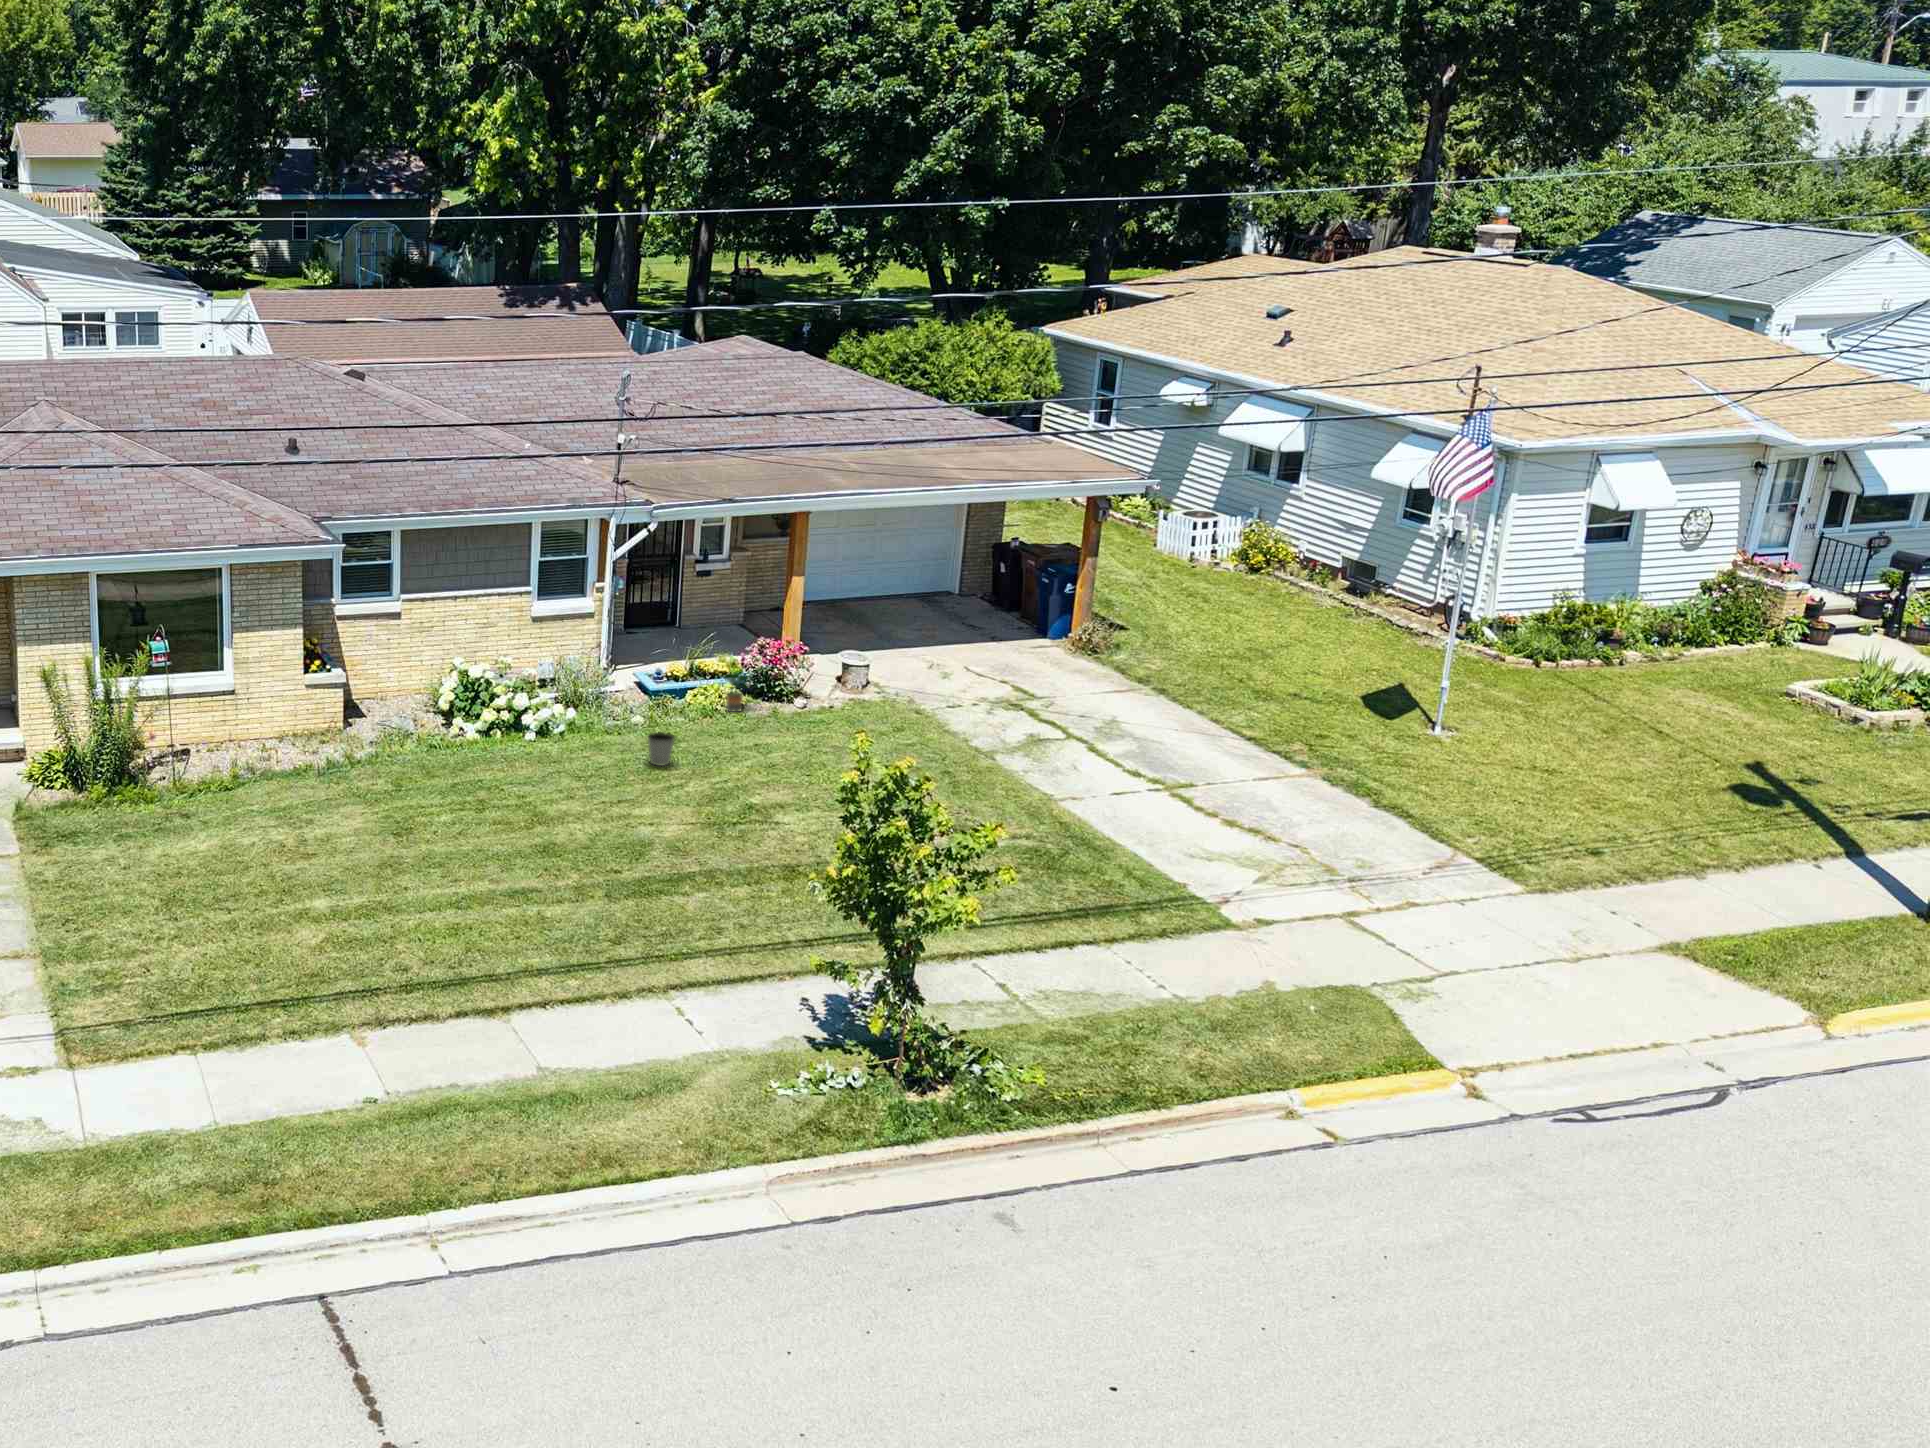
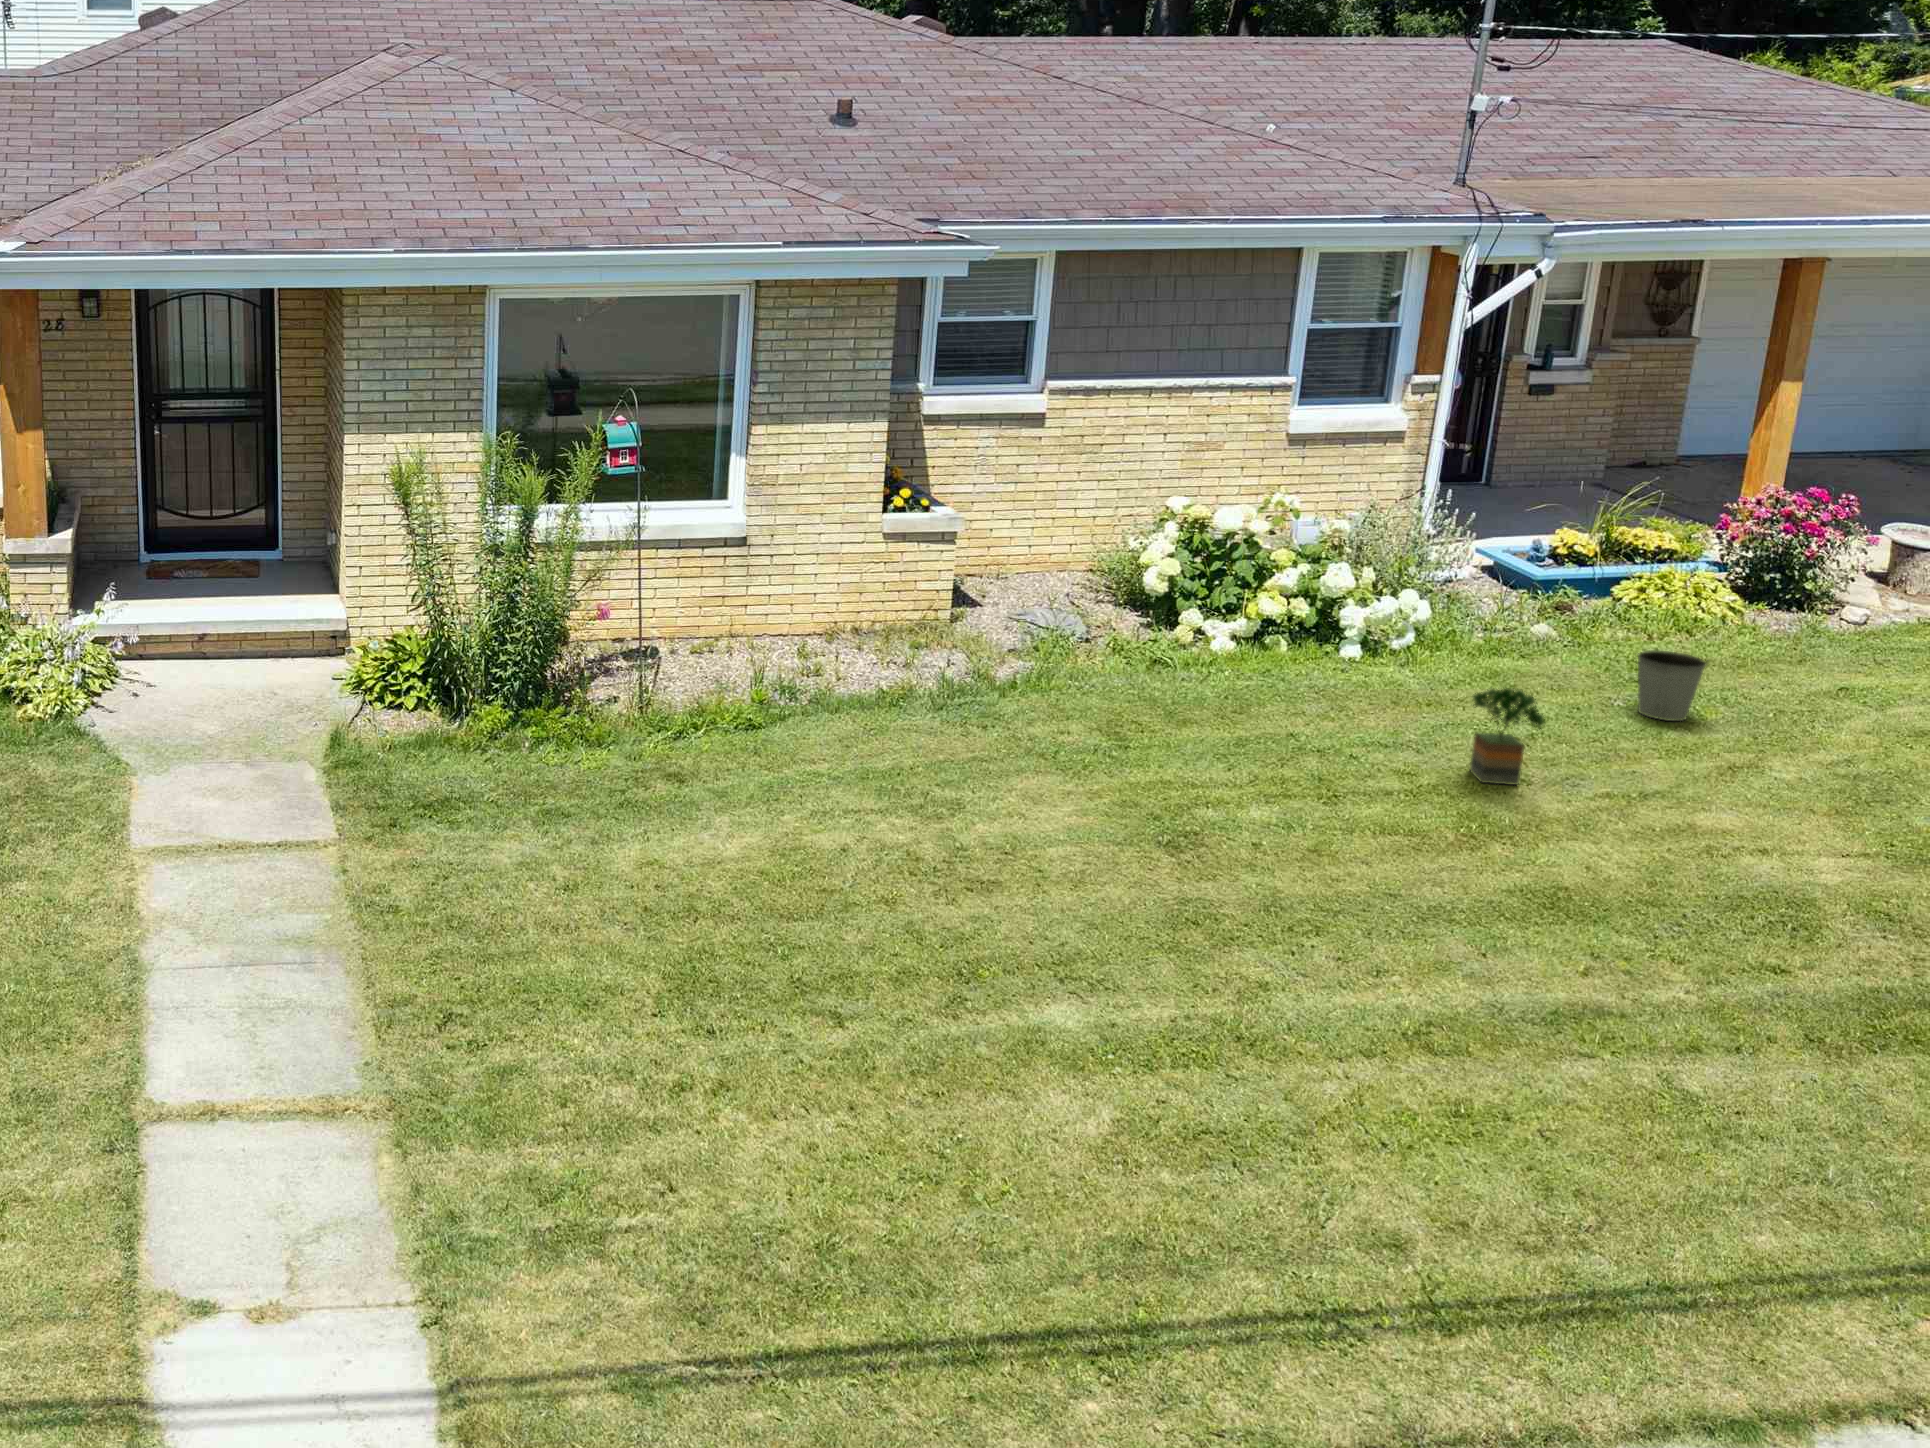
potted tree: present [725,673,748,712] -> present [1470,687,1545,785]

